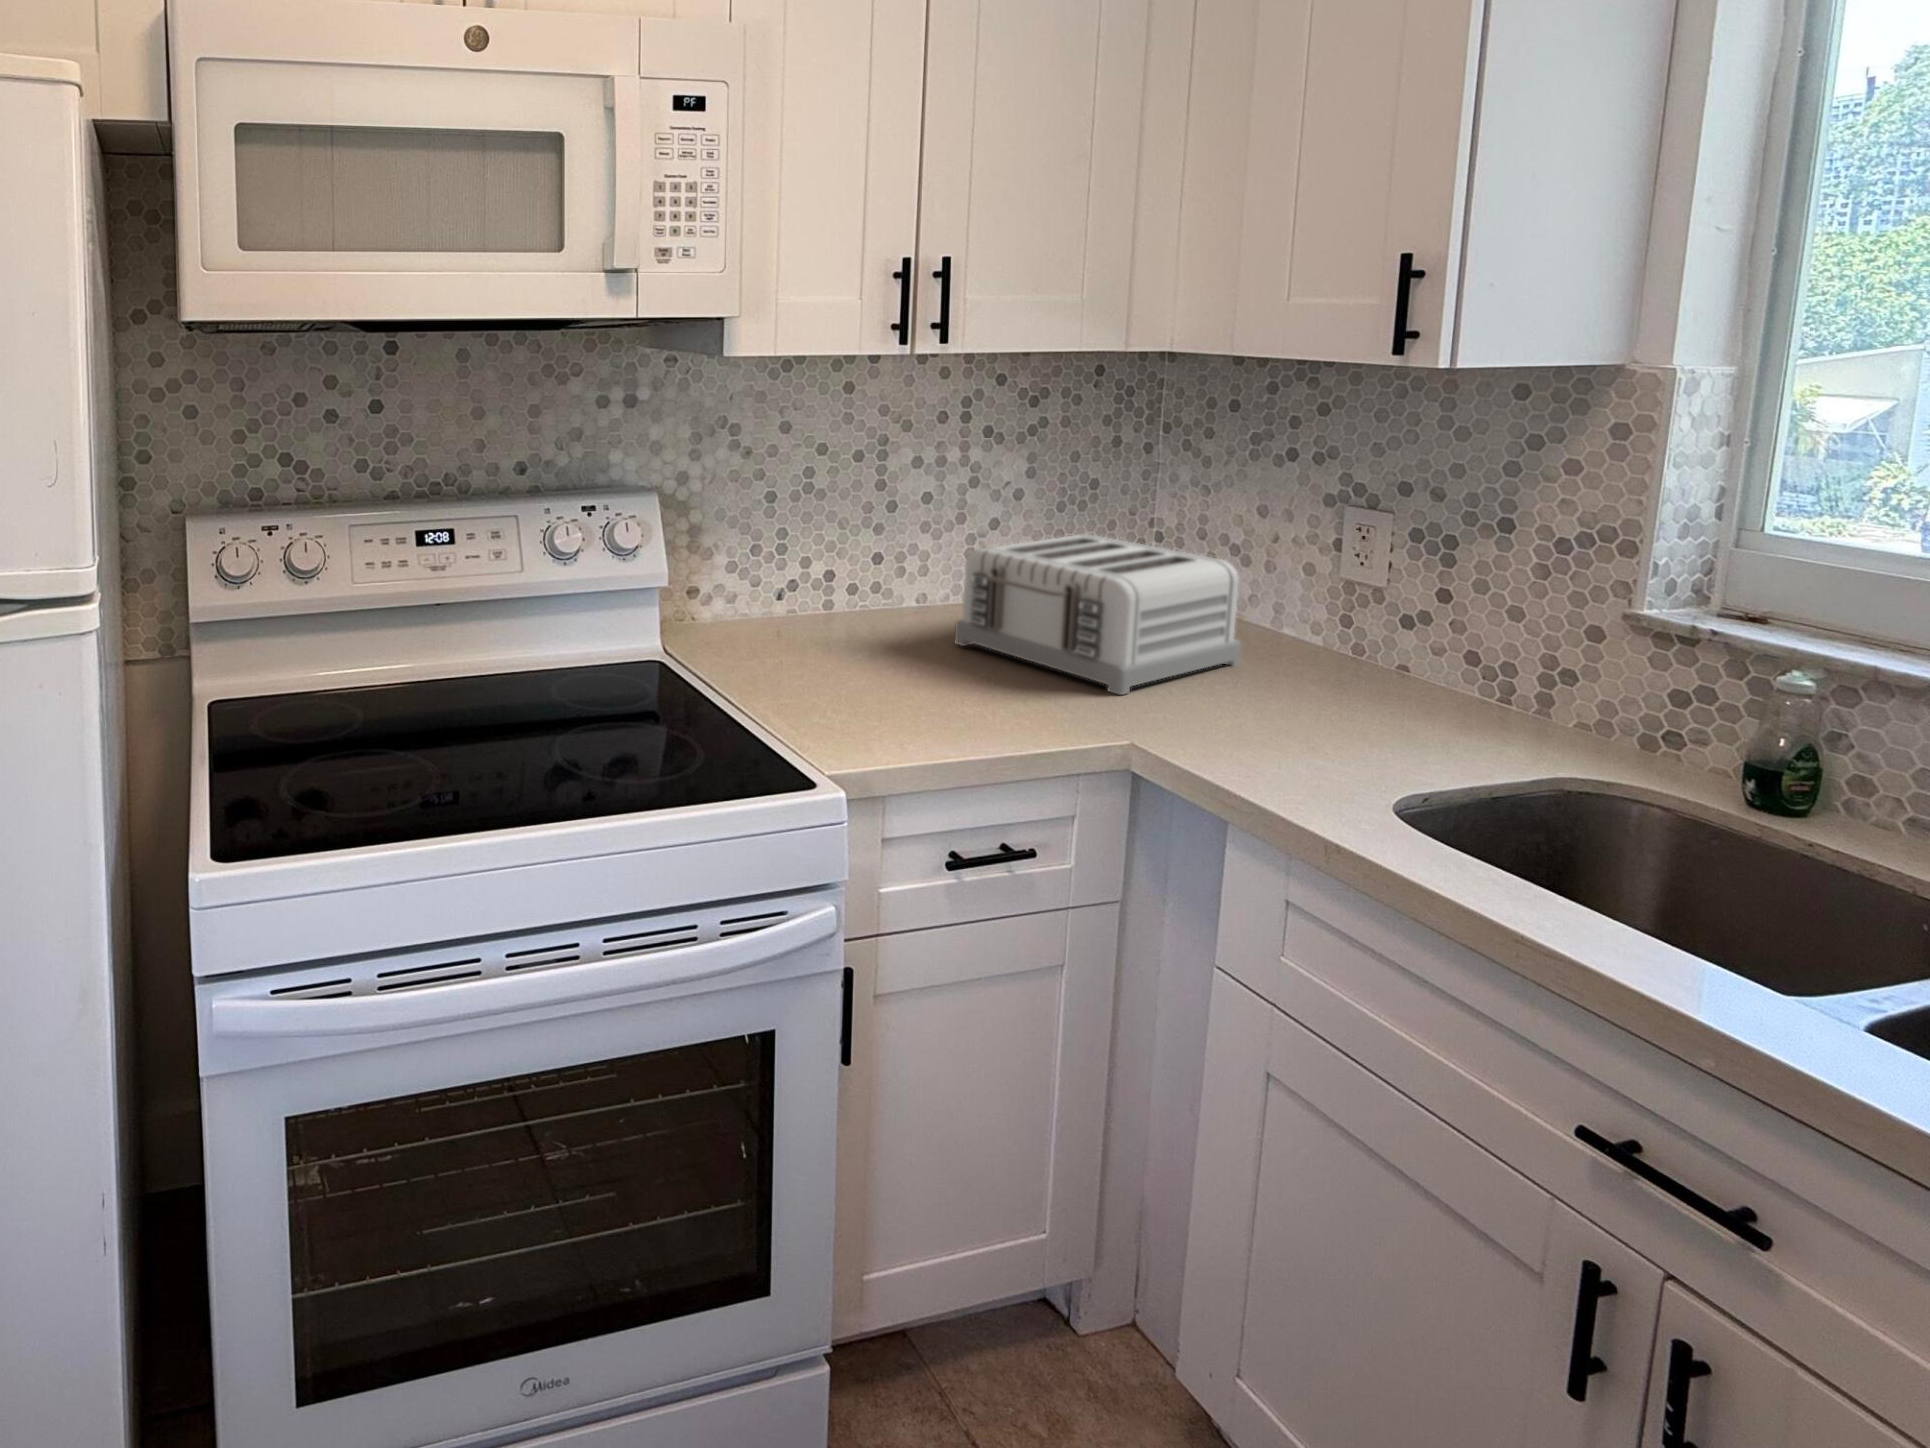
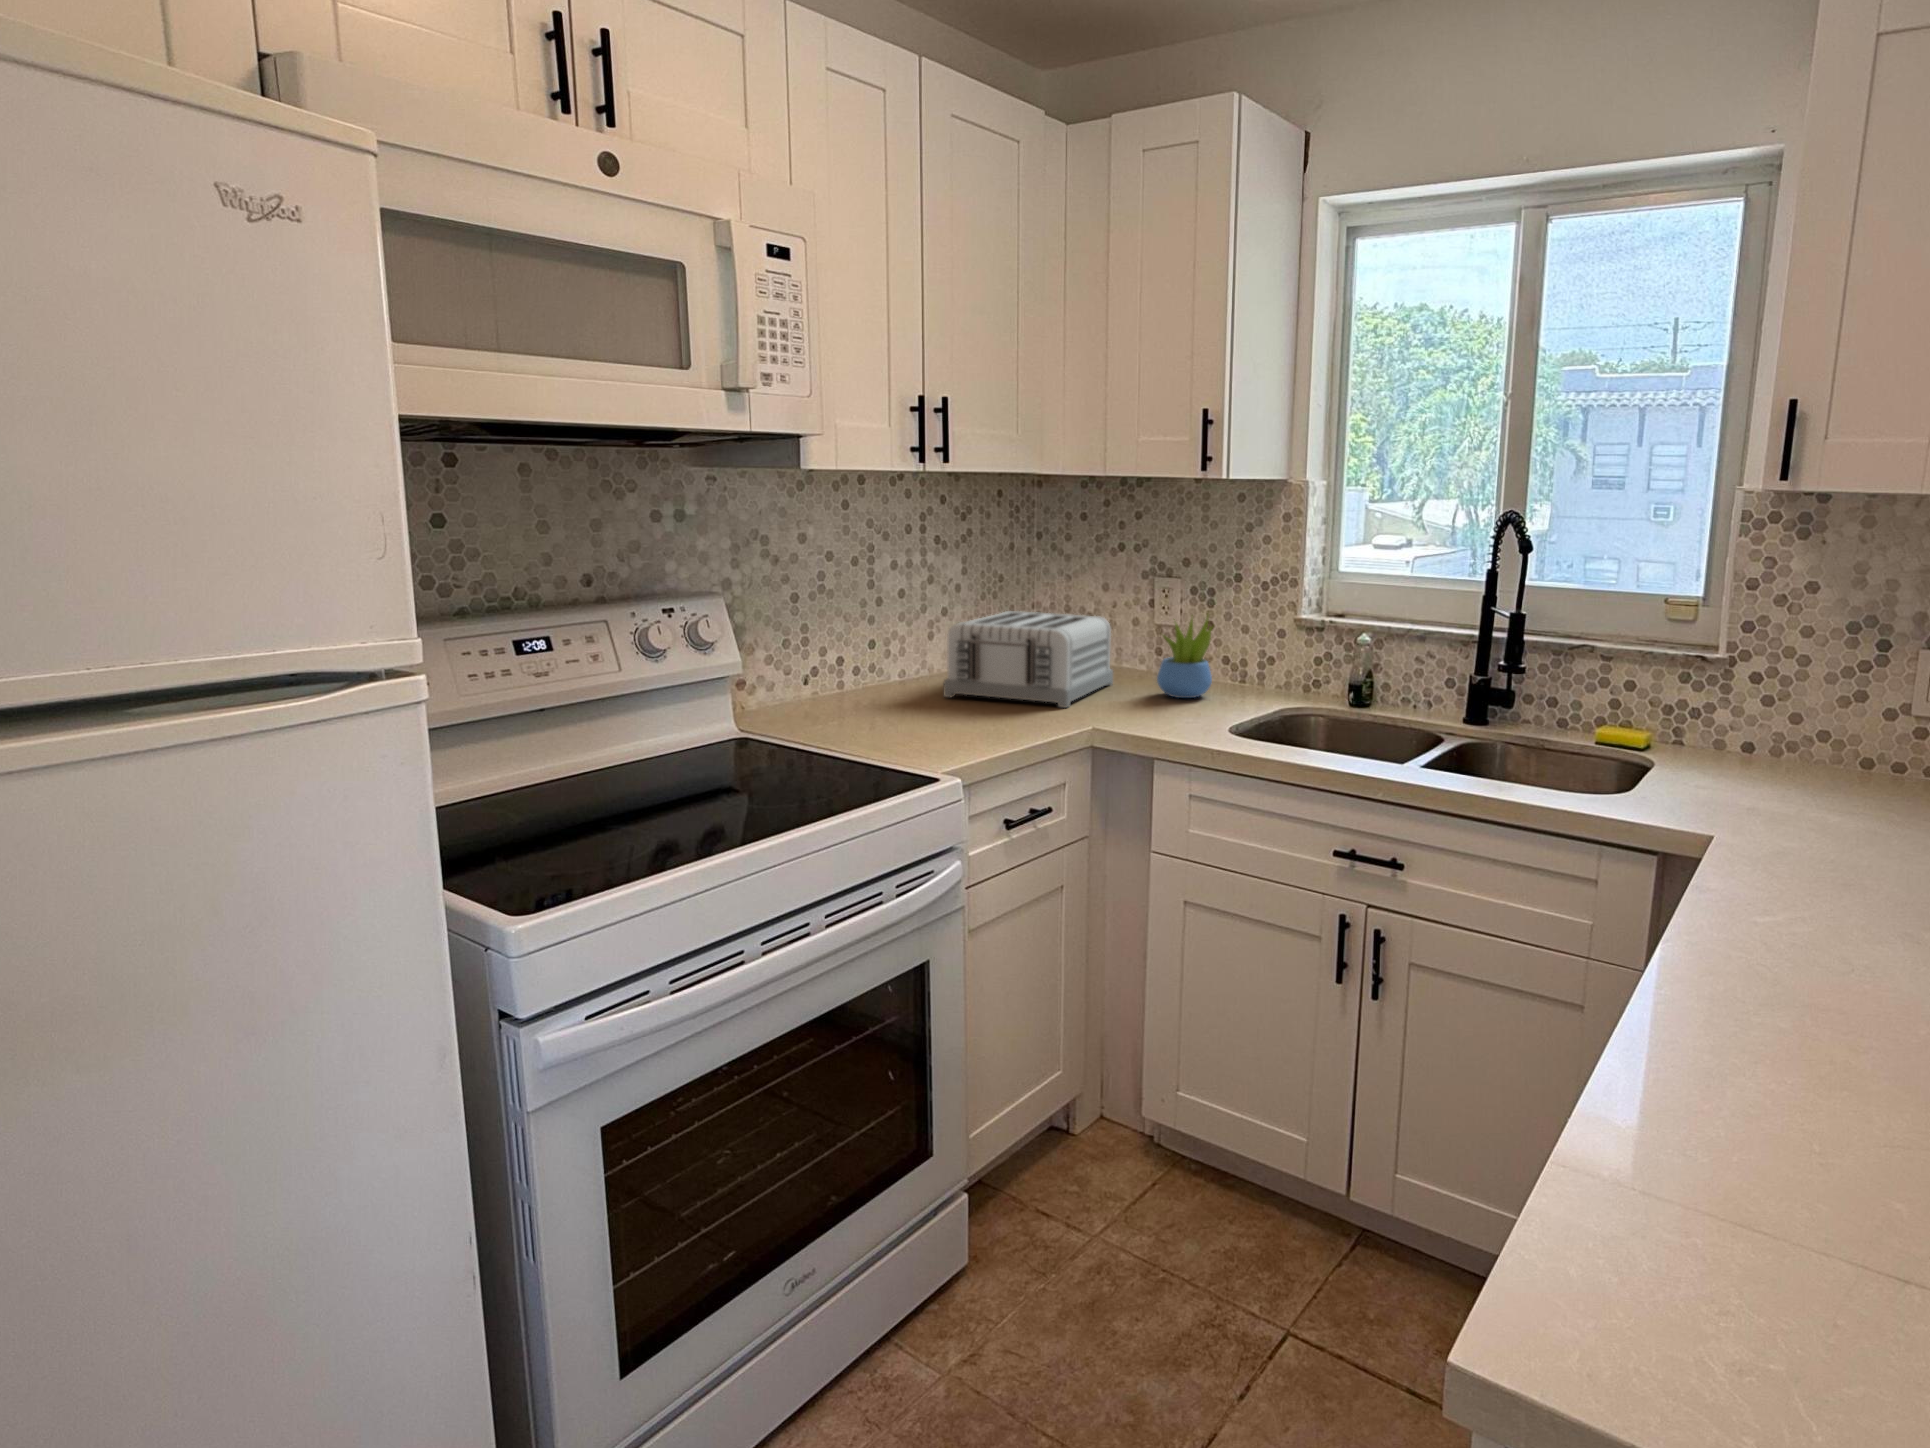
succulent plant: none [1302,578,1417,717] -> present [1157,616,1213,698]

